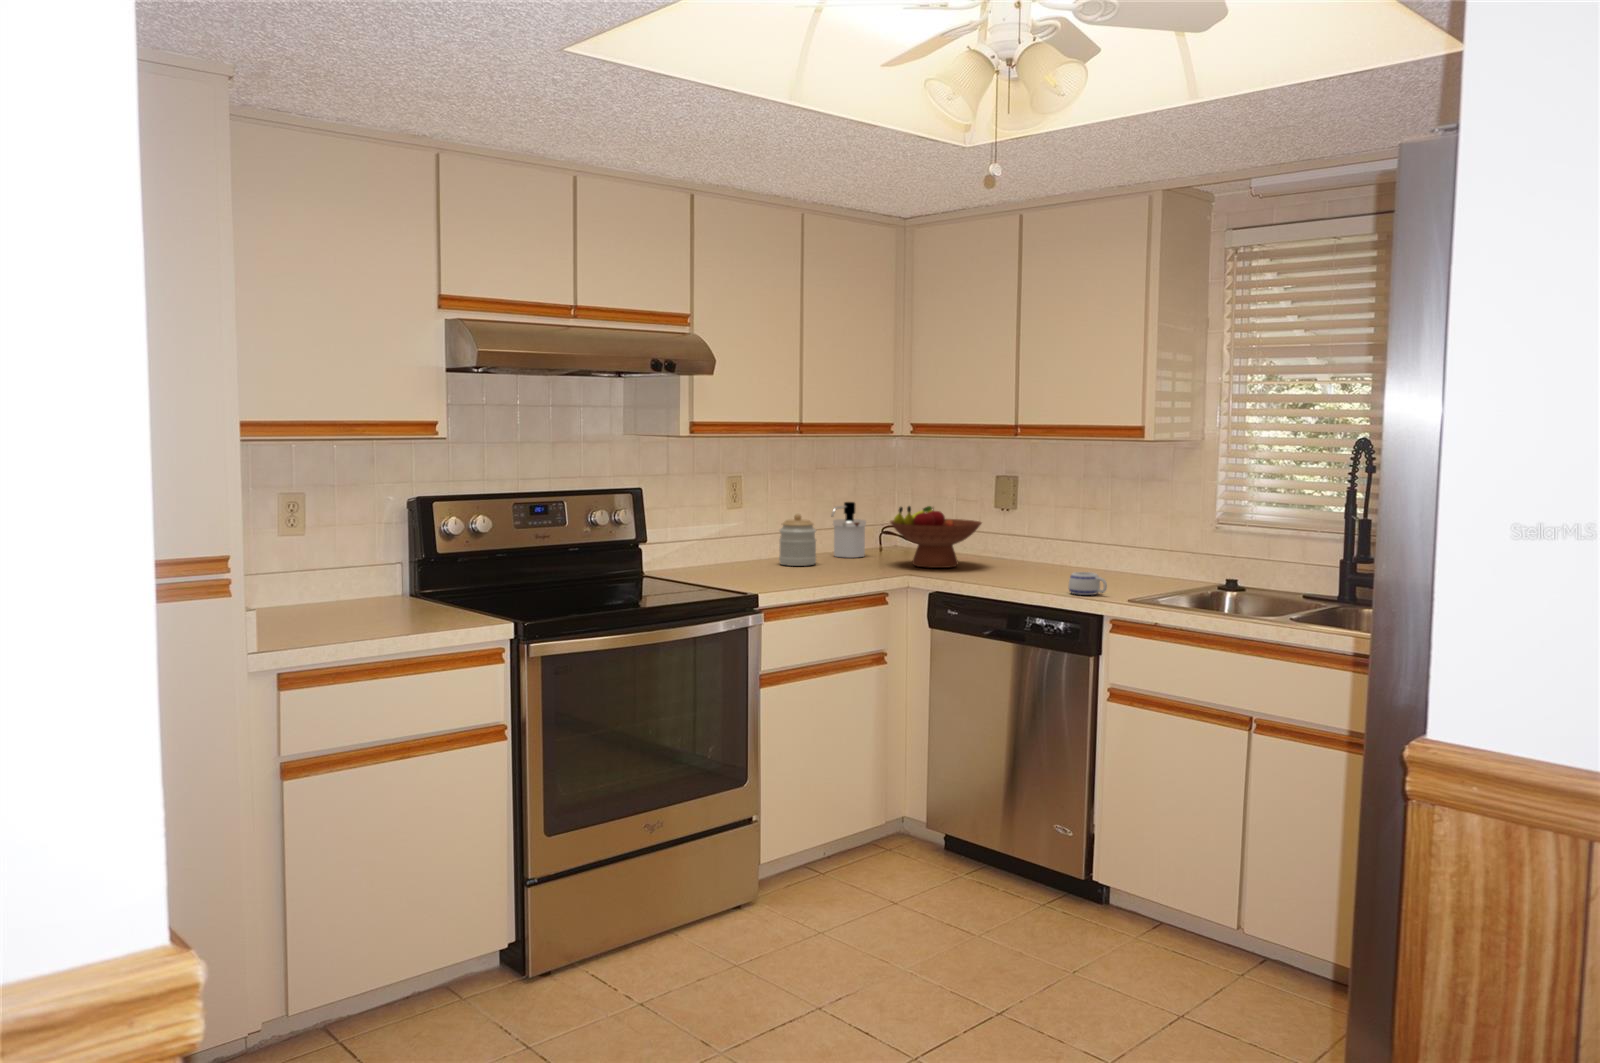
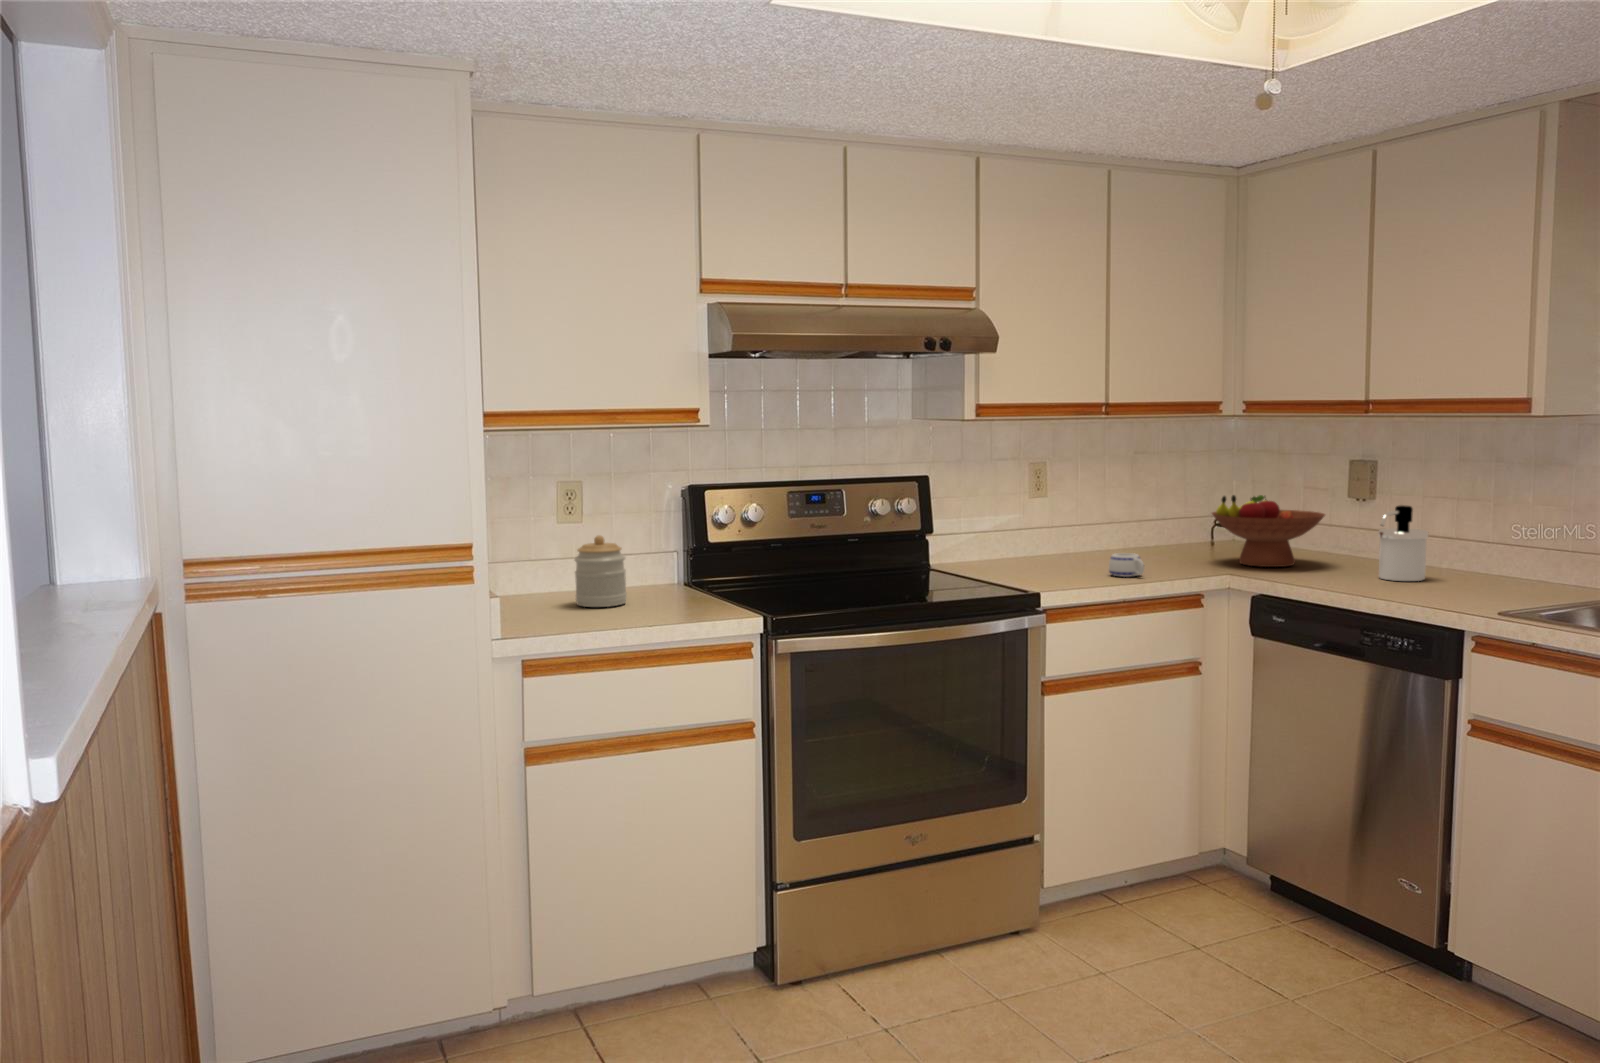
soap dispenser: present [831,502,866,558] -> present [1378,505,1428,581]
jar: present [779,514,816,566] -> present [574,535,627,607]
mug: present [1069,572,1107,595] -> present [1109,553,1144,577]

